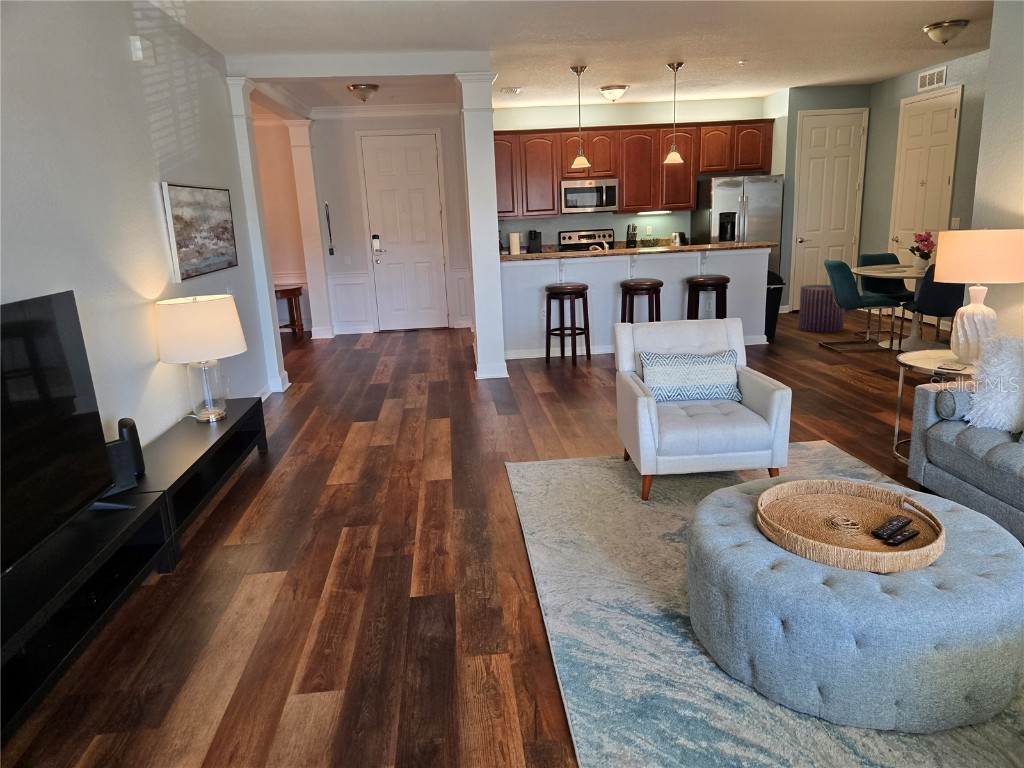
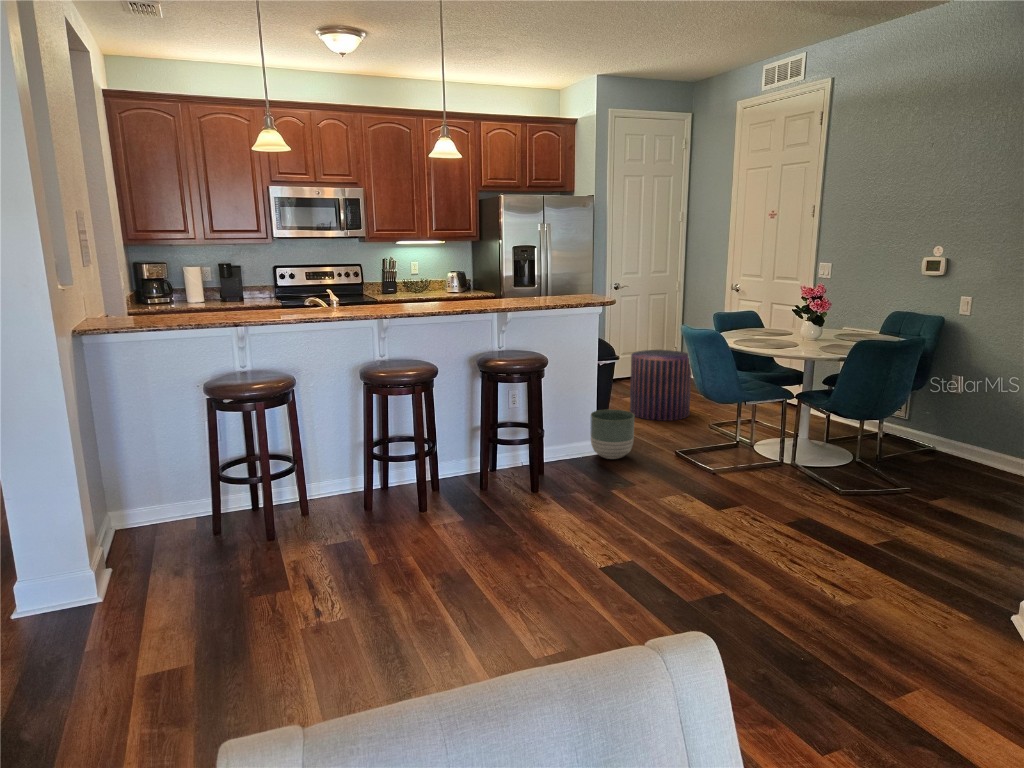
planter: none [760,317,790,347] -> present [591,409,635,459]

